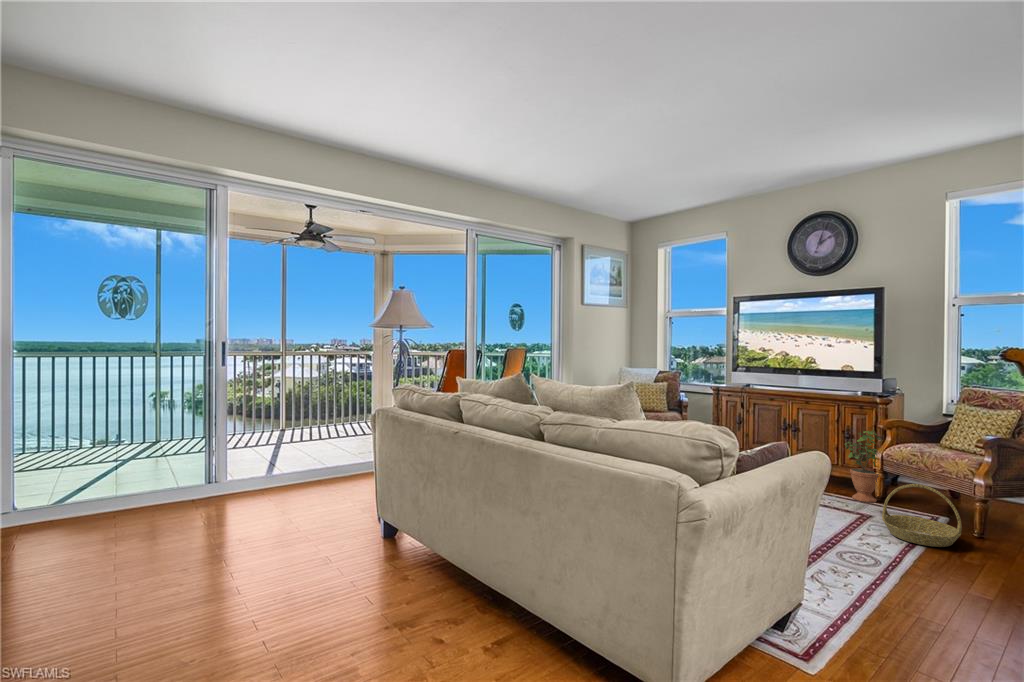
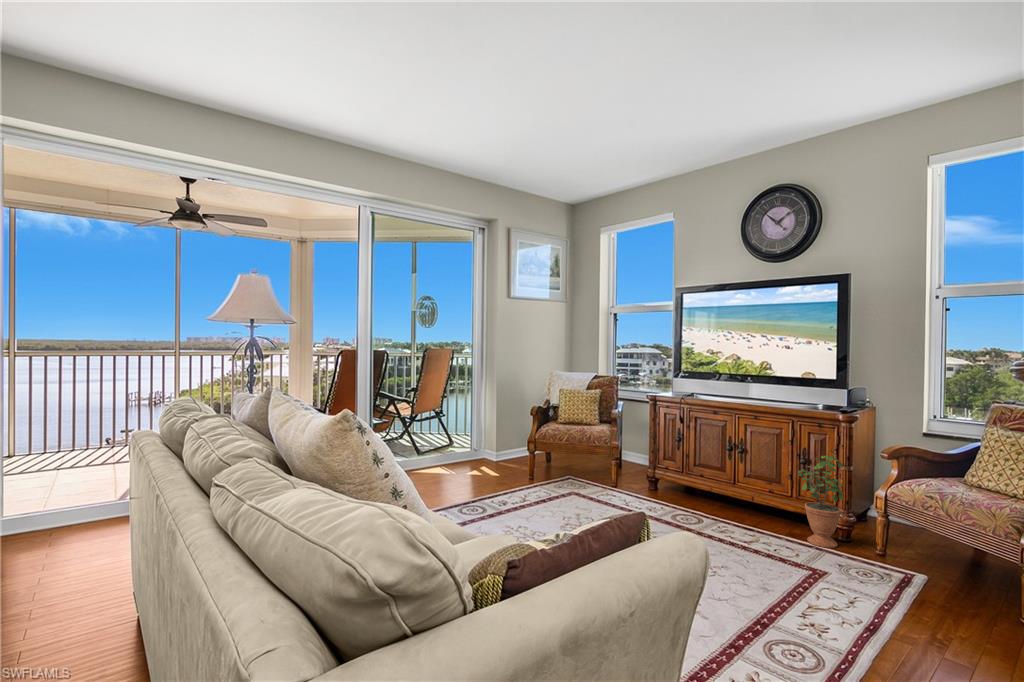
basket: present [882,484,962,547] -> none [835,538,942,631]

